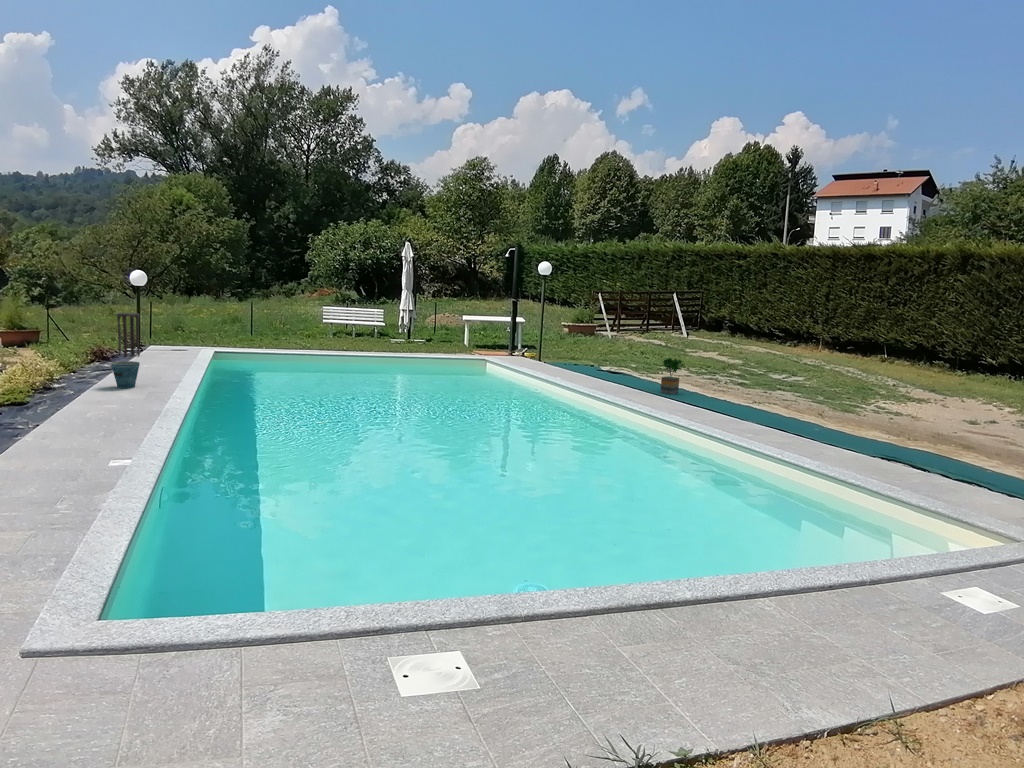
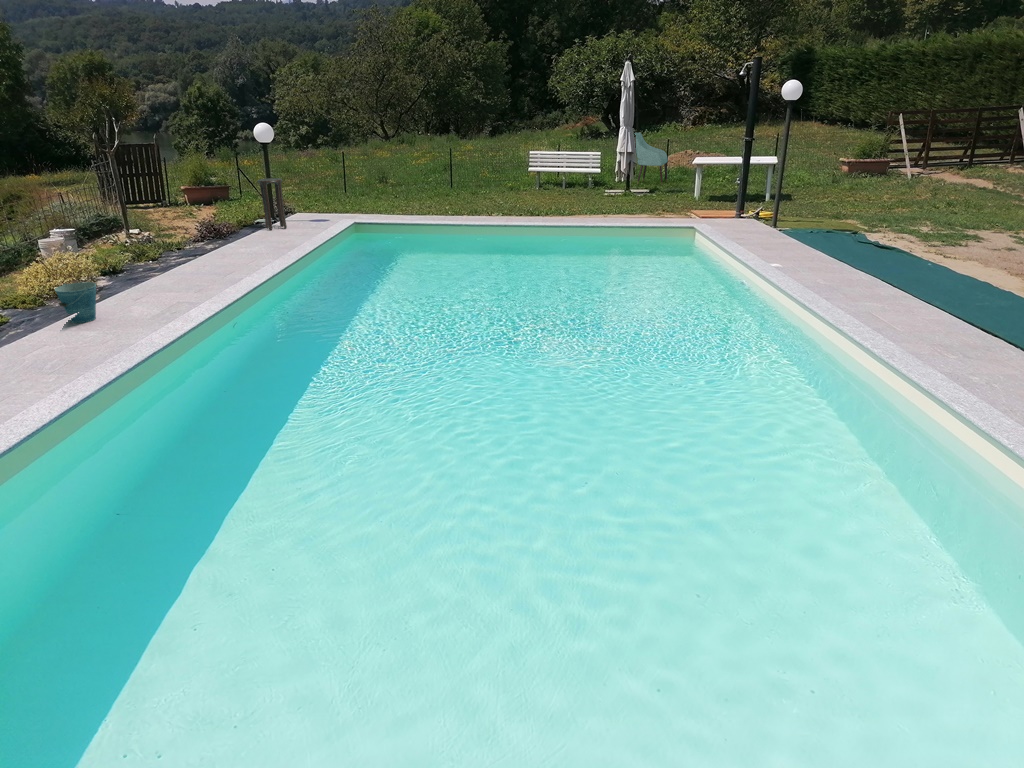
chair: none [413,296,439,337] -> present [634,133,668,185]
potted tree: present [661,358,684,394] -> none [945,239,995,300]
bucket: present [111,361,140,388] -> present [55,282,96,323]

